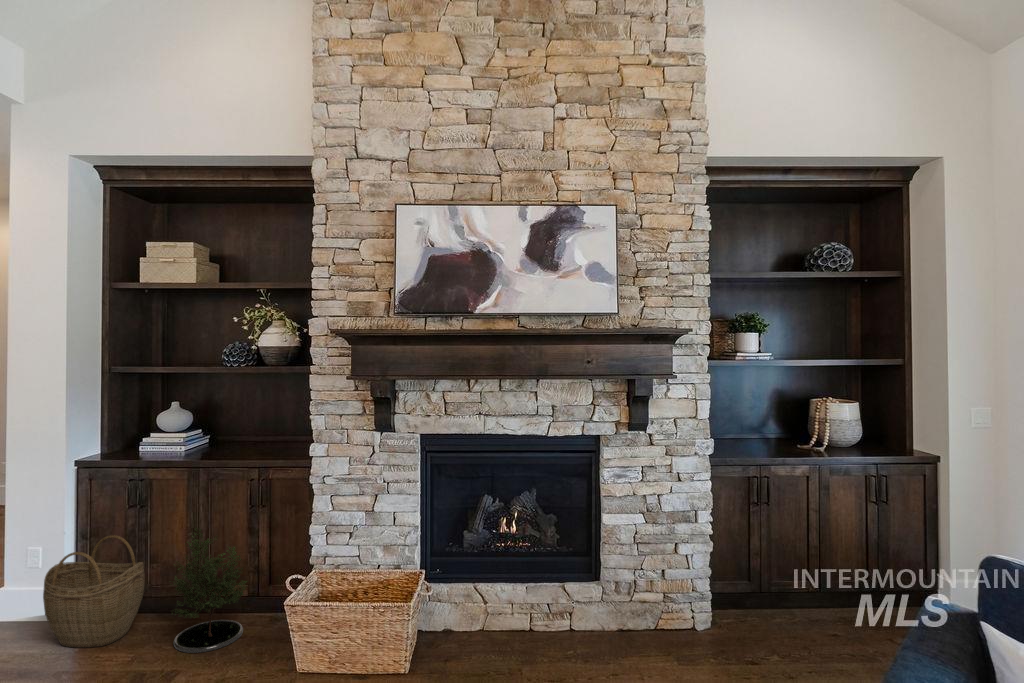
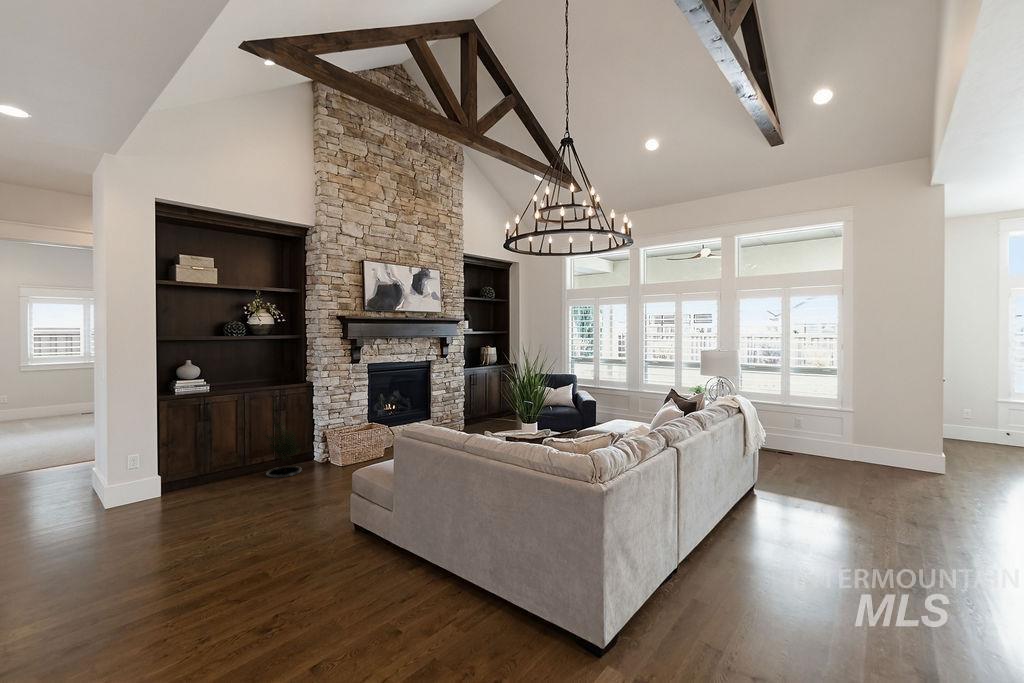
woven basket: present [43,535,145,648] -> none [188,433,244,493]

